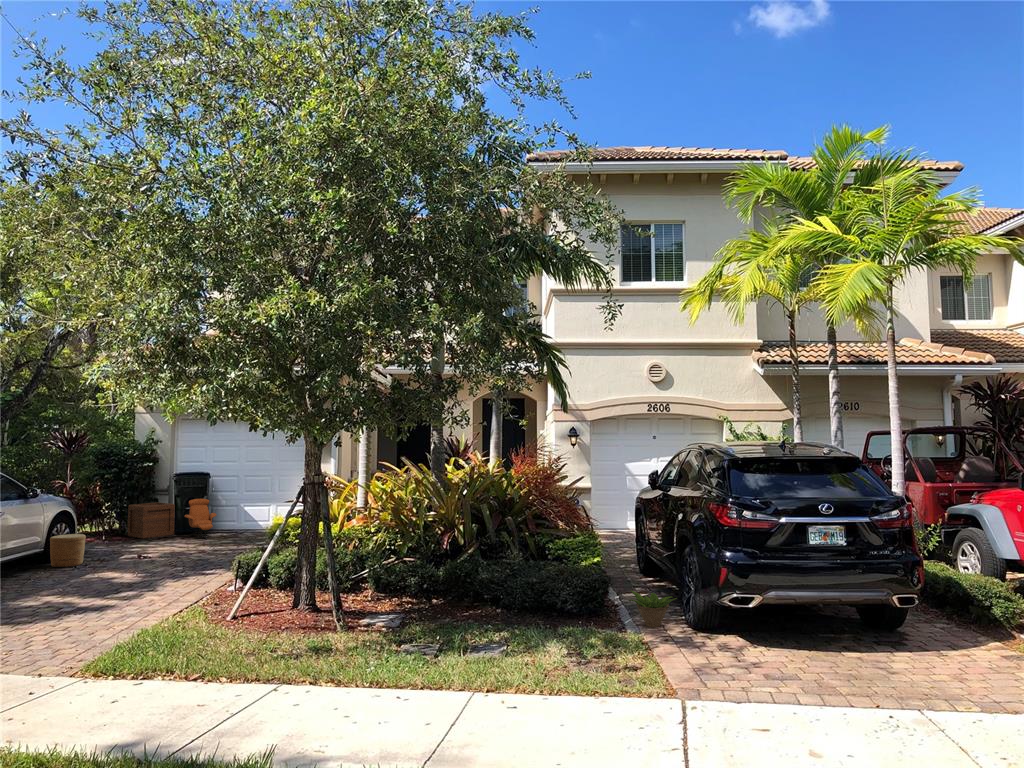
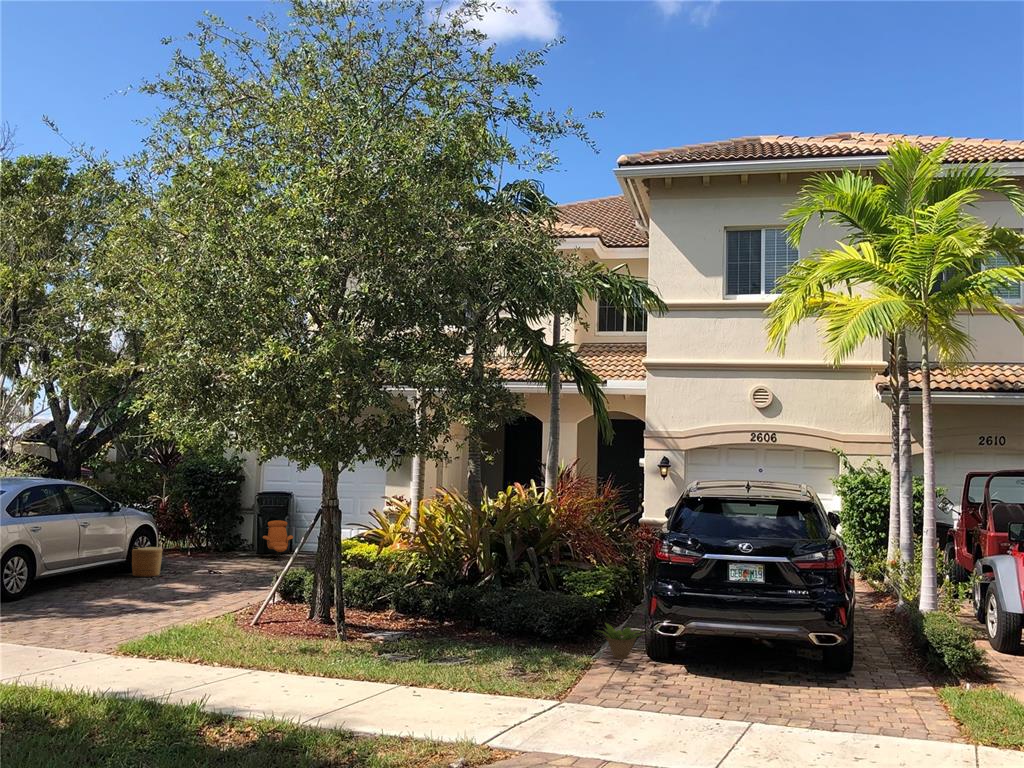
wooden crate: present [128,502,175,539] -> none [211,522,255,558]

